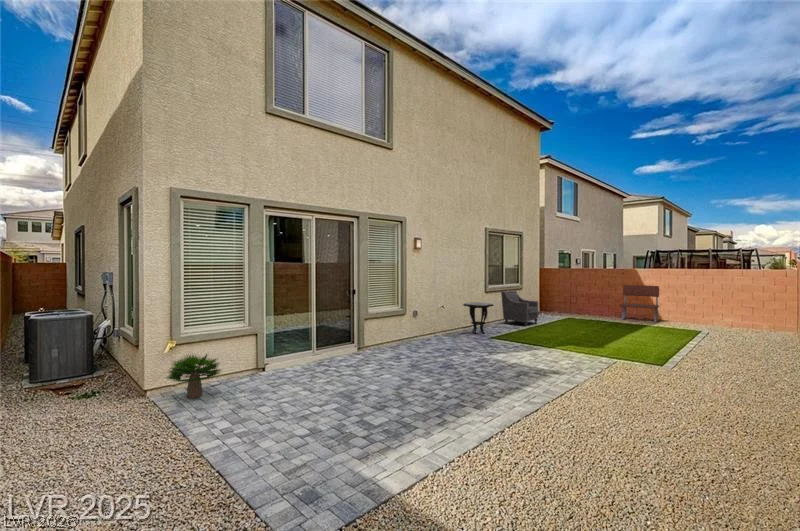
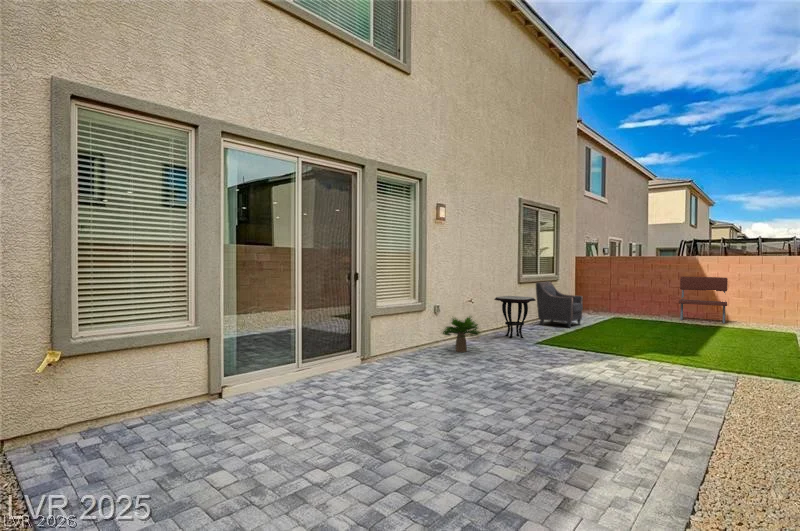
potted plant: present [167,354,221,399] -> present [443,316,480,352]

